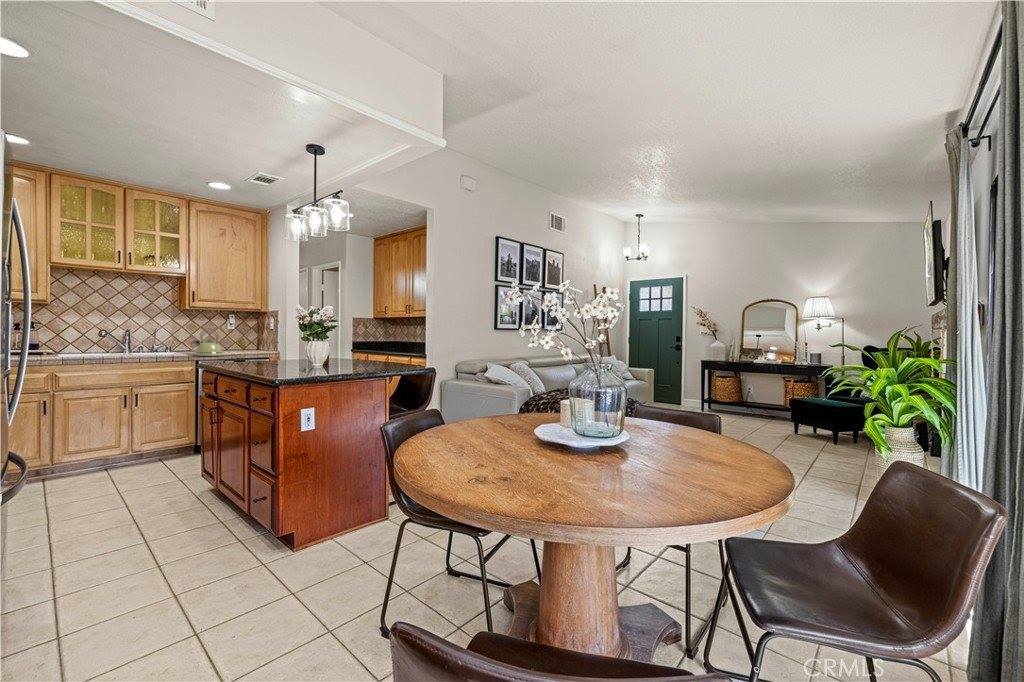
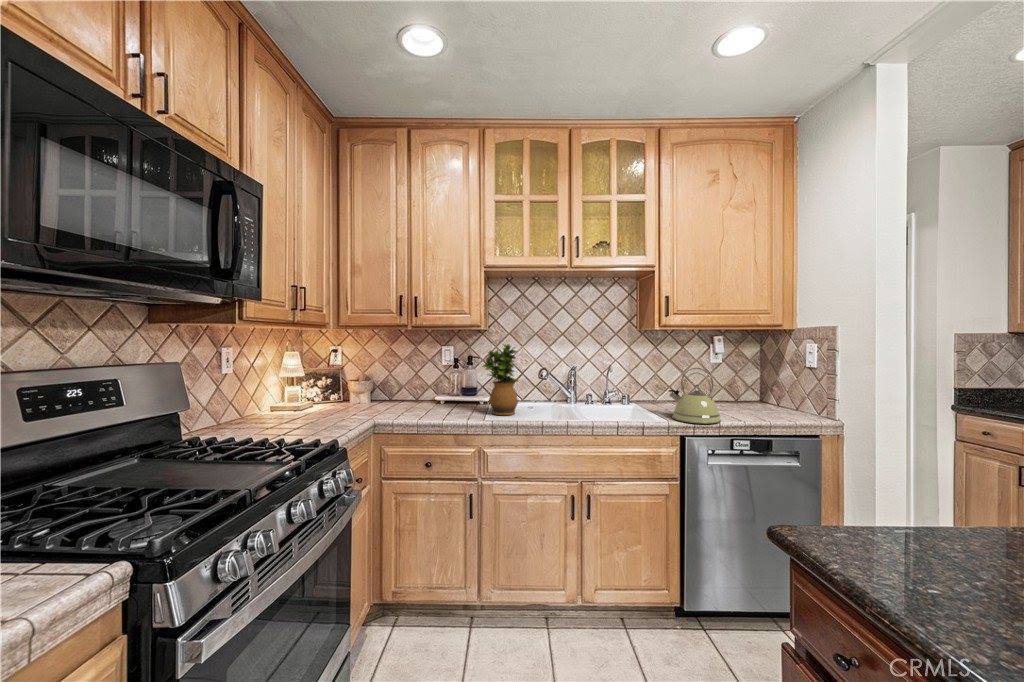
potted plant: none [50,313,83,357] -> present [483,344,518,415]

